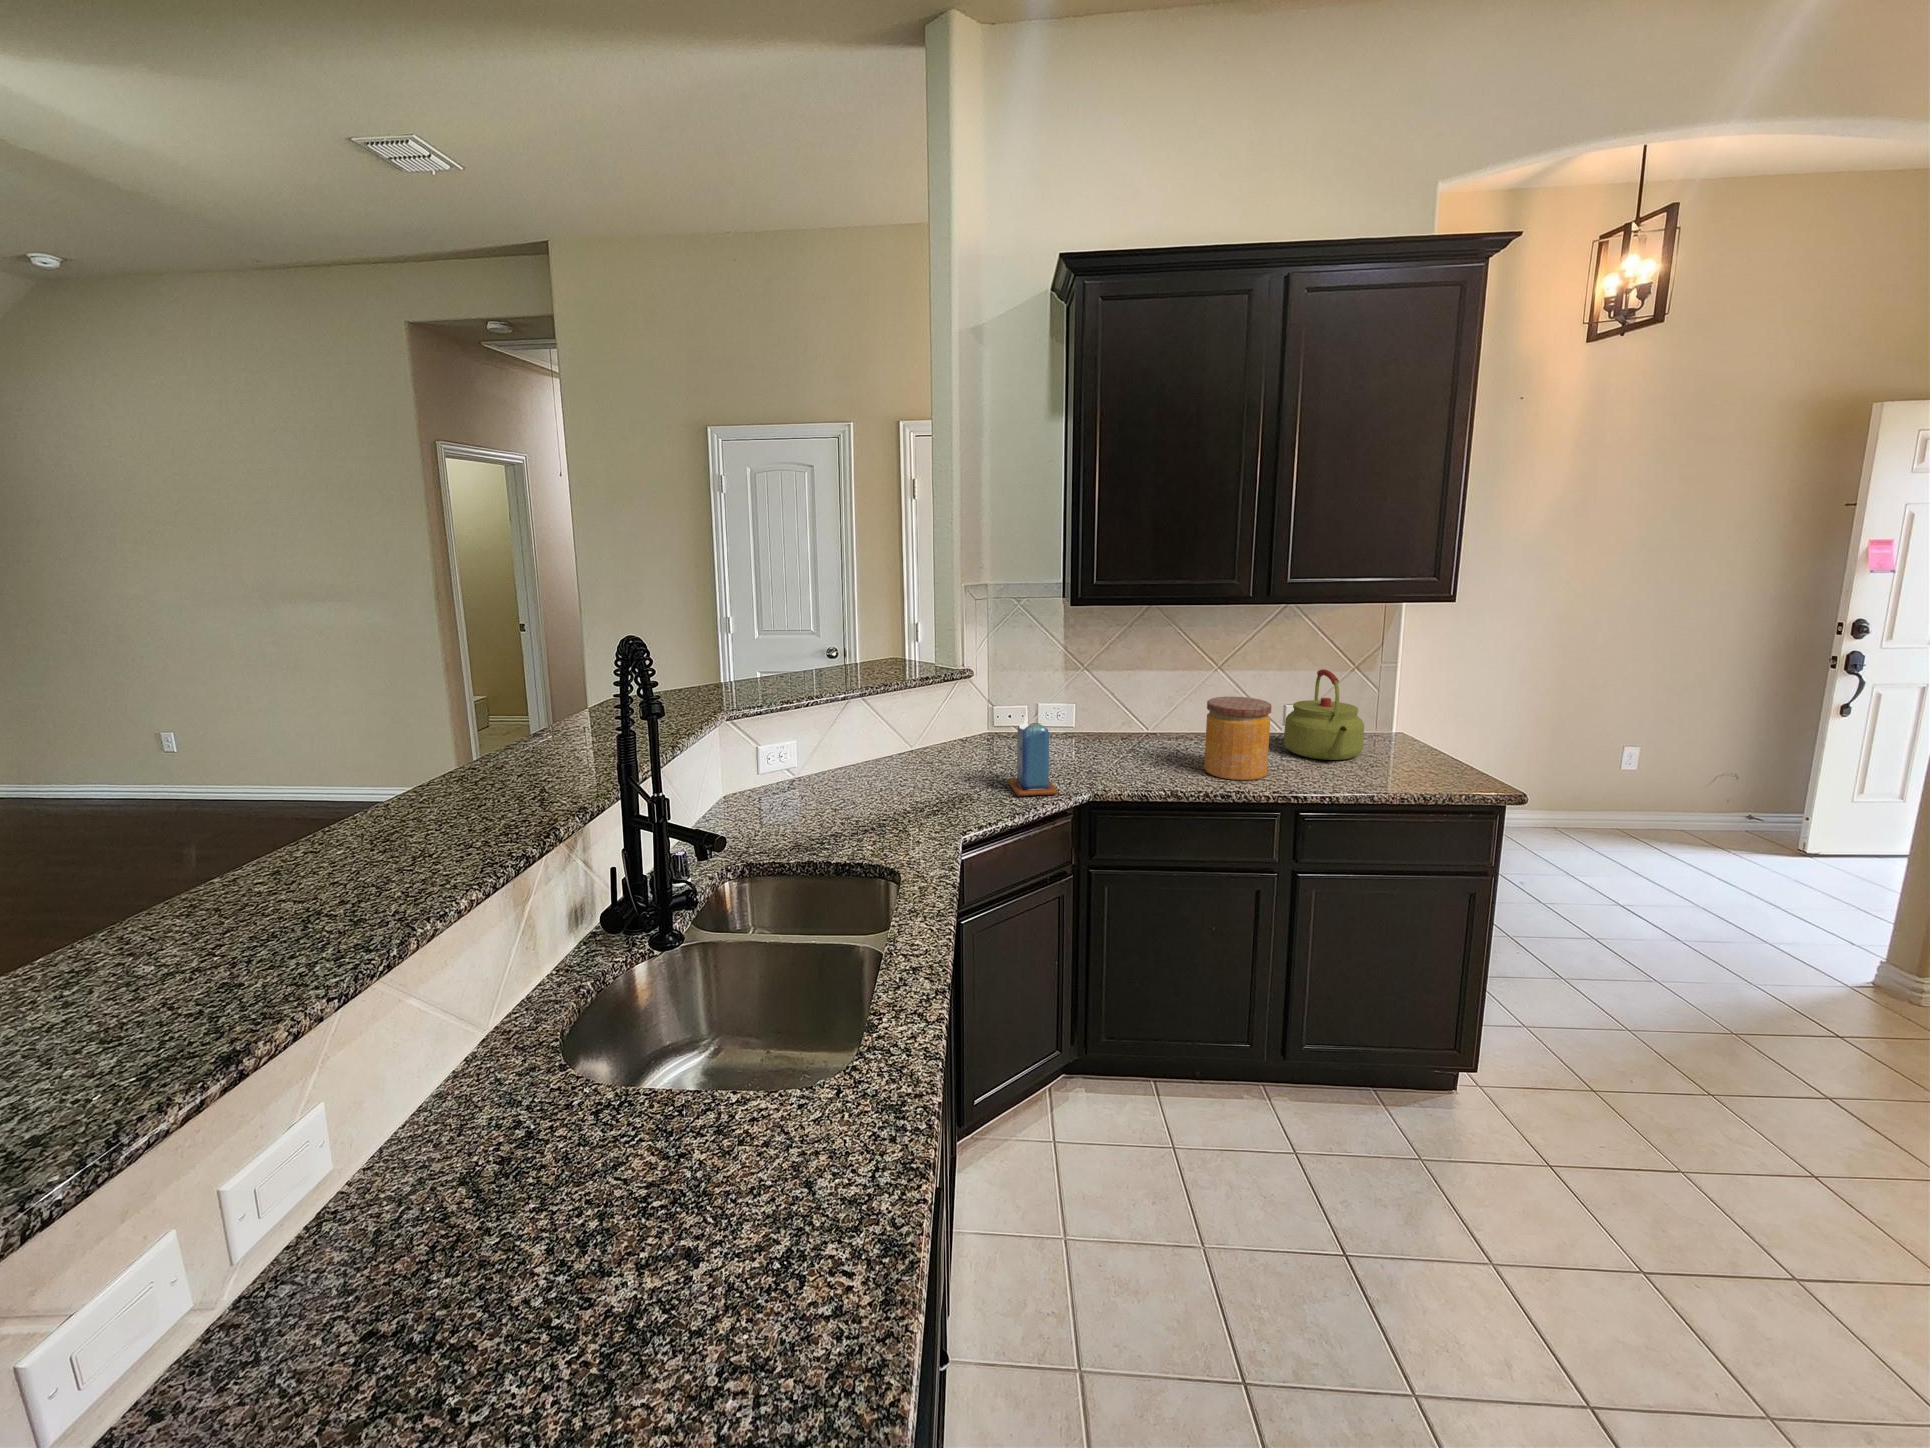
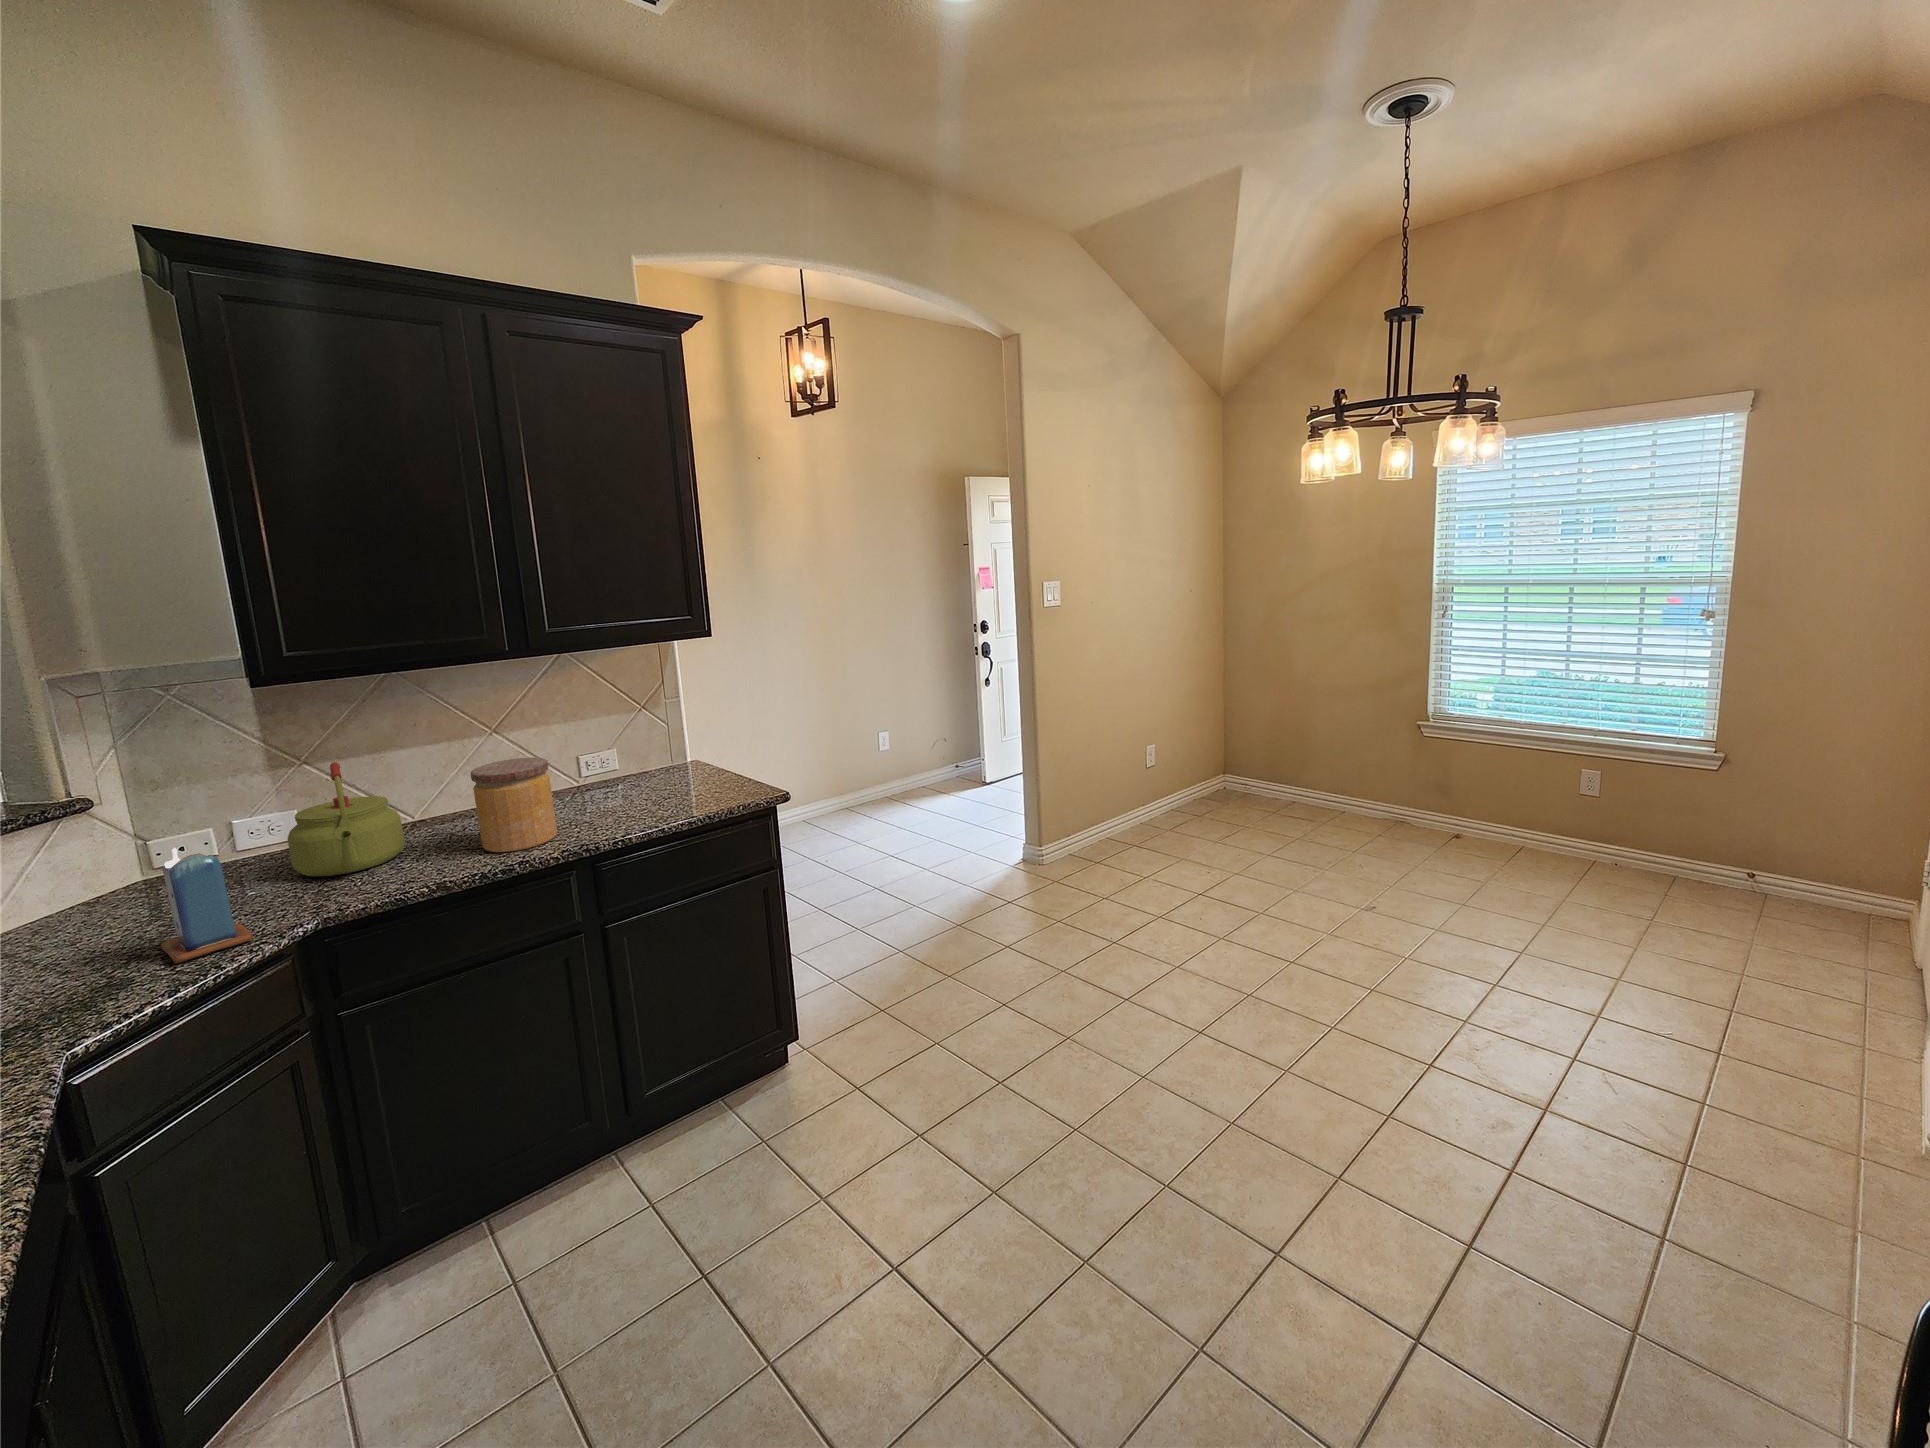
kettle: present [1284,669,1364,760] -> present [288,762,405,876]

